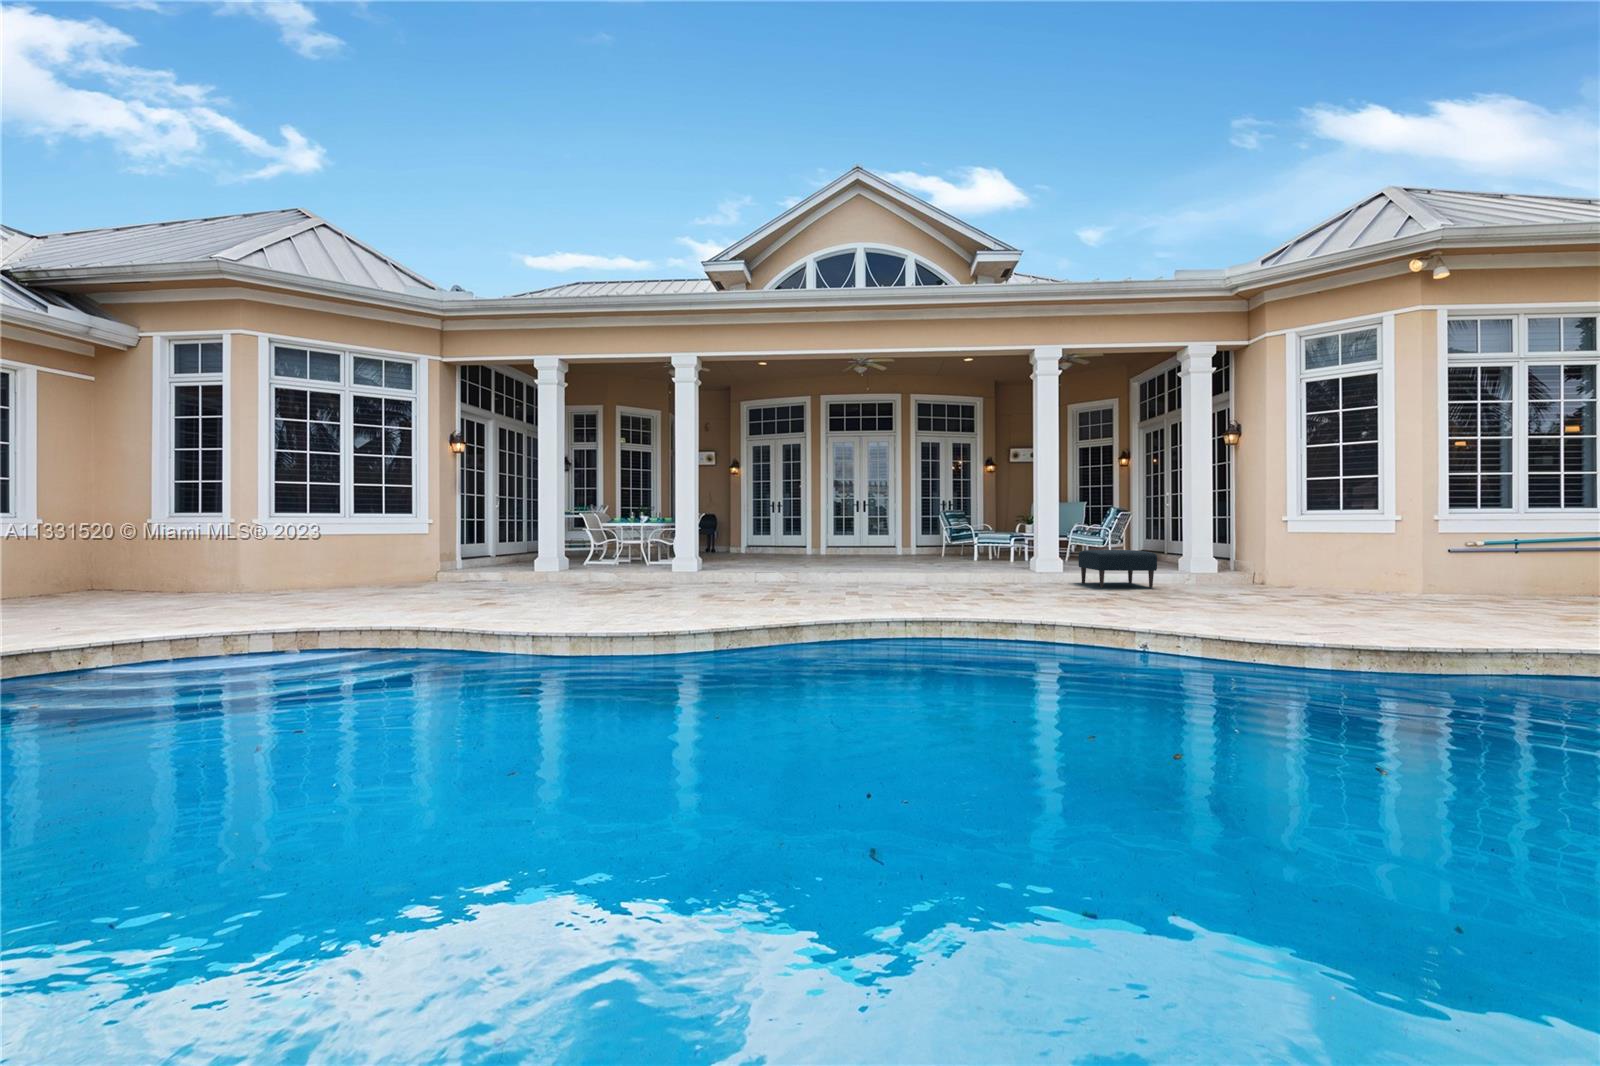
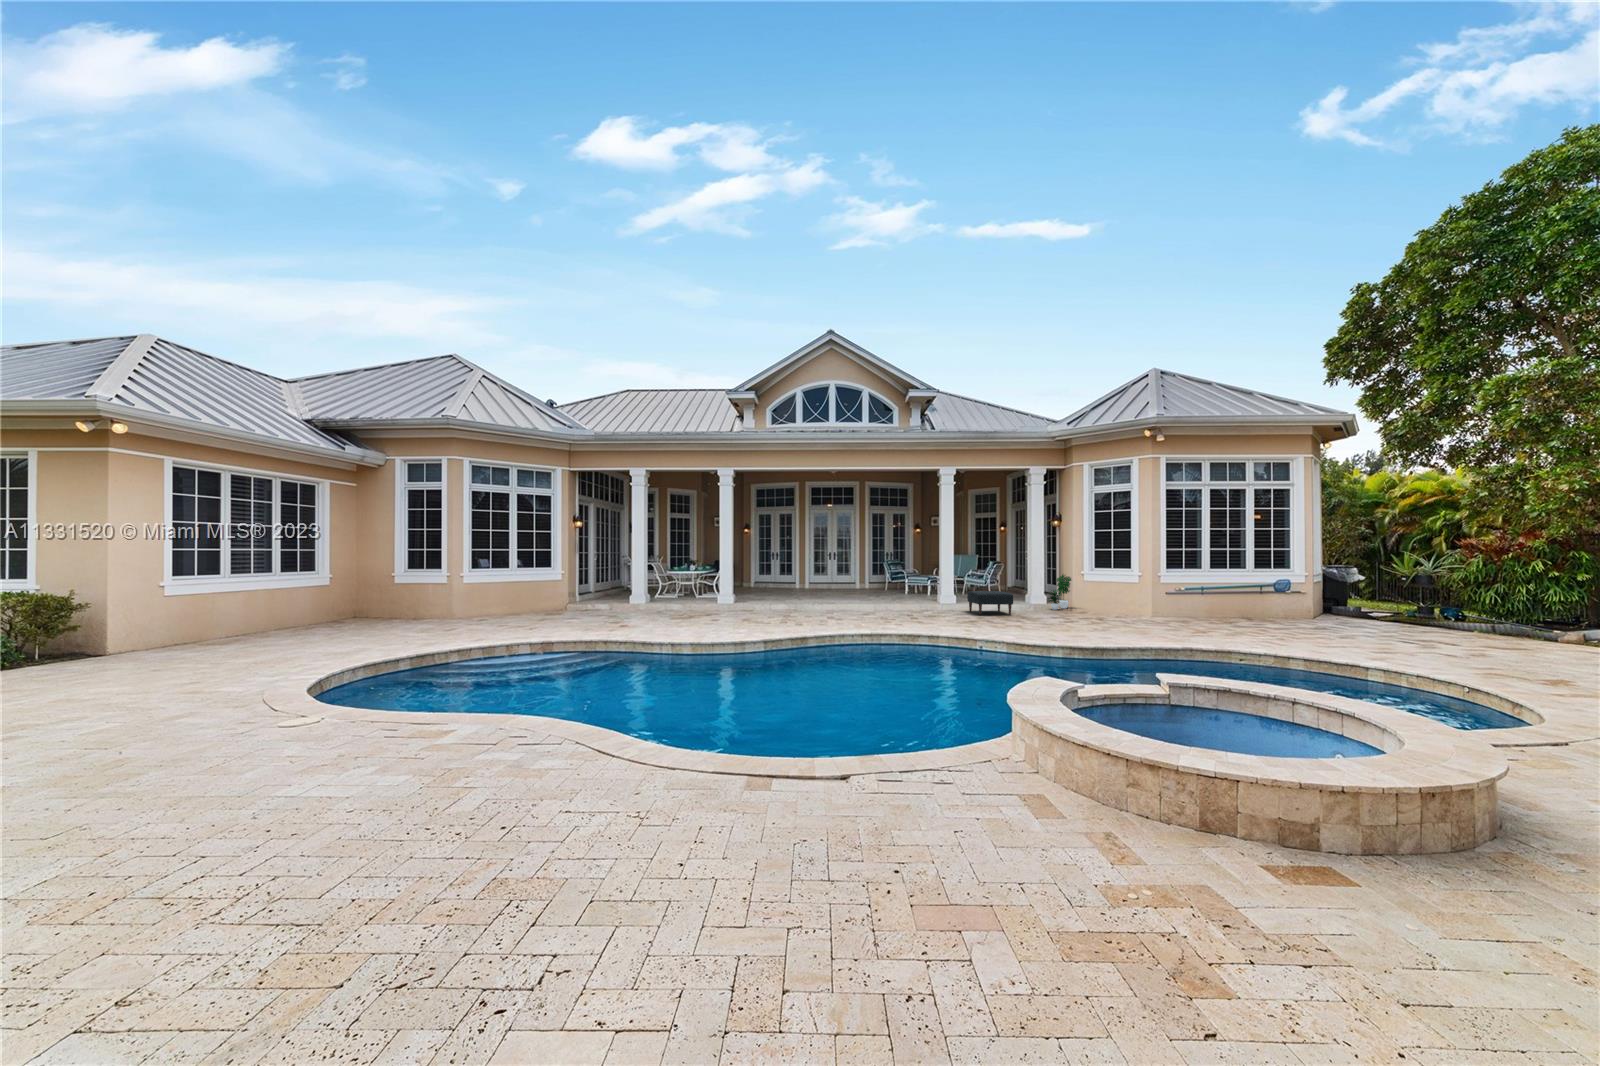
potted plant: none [1207,521,1251,581] -> present [1048,575,1071,610]

